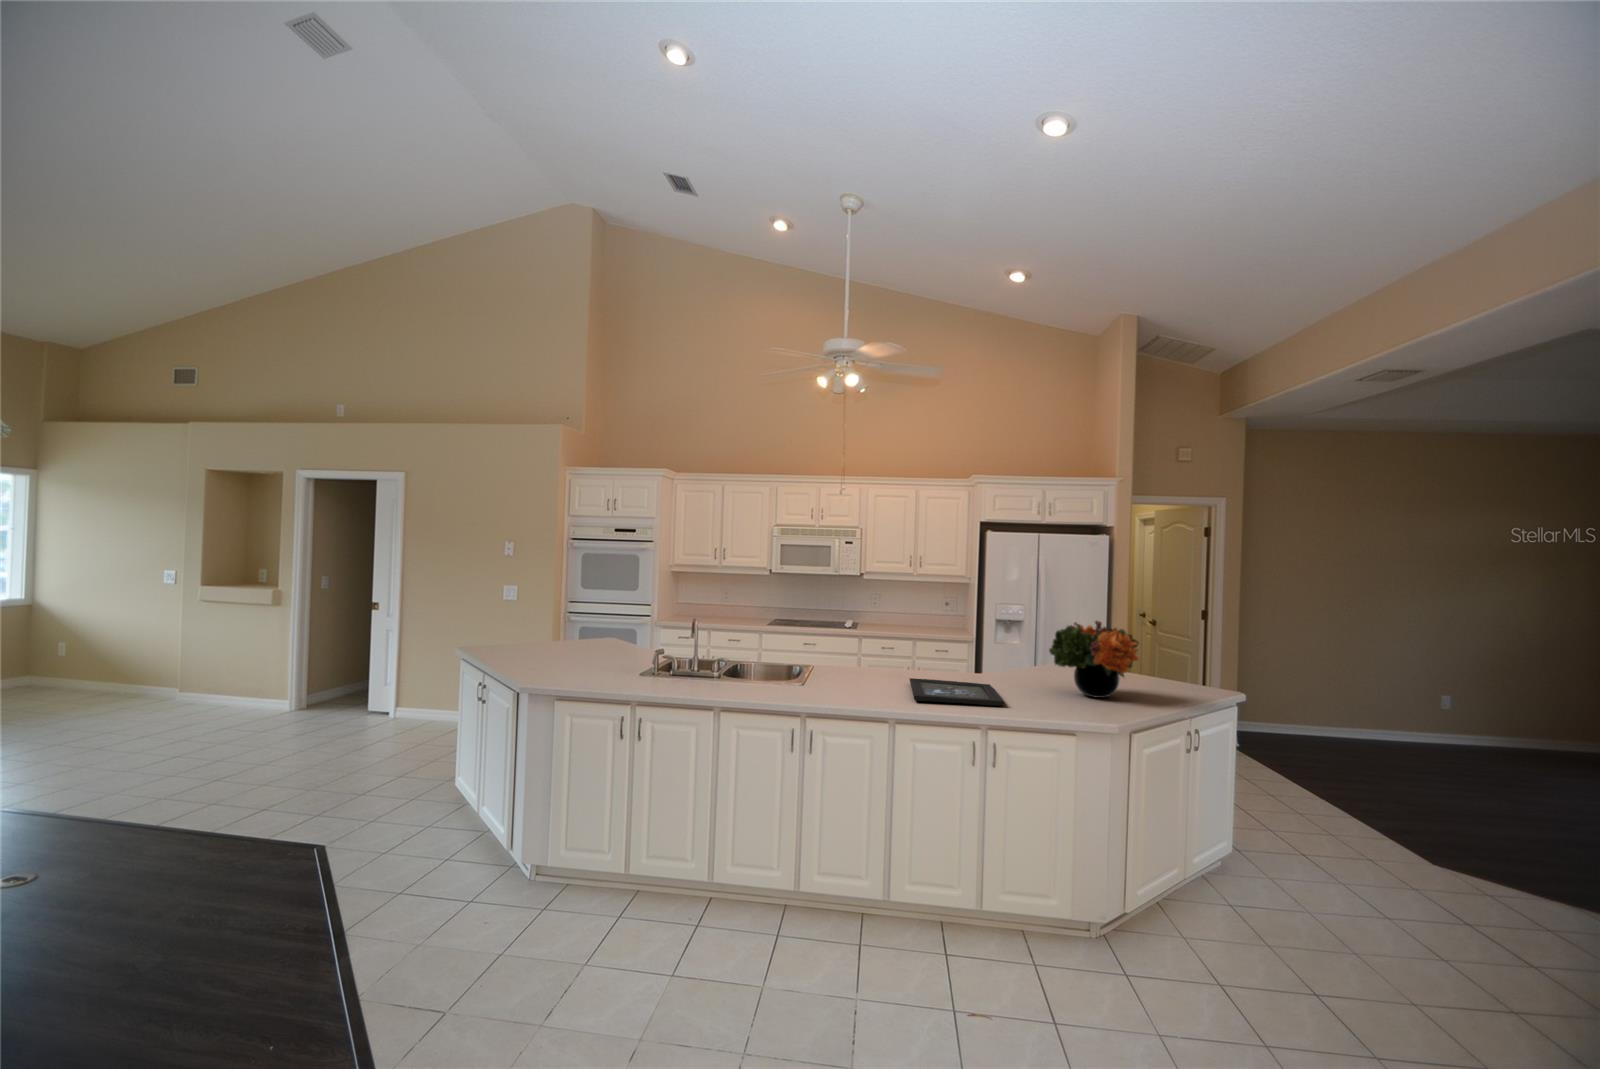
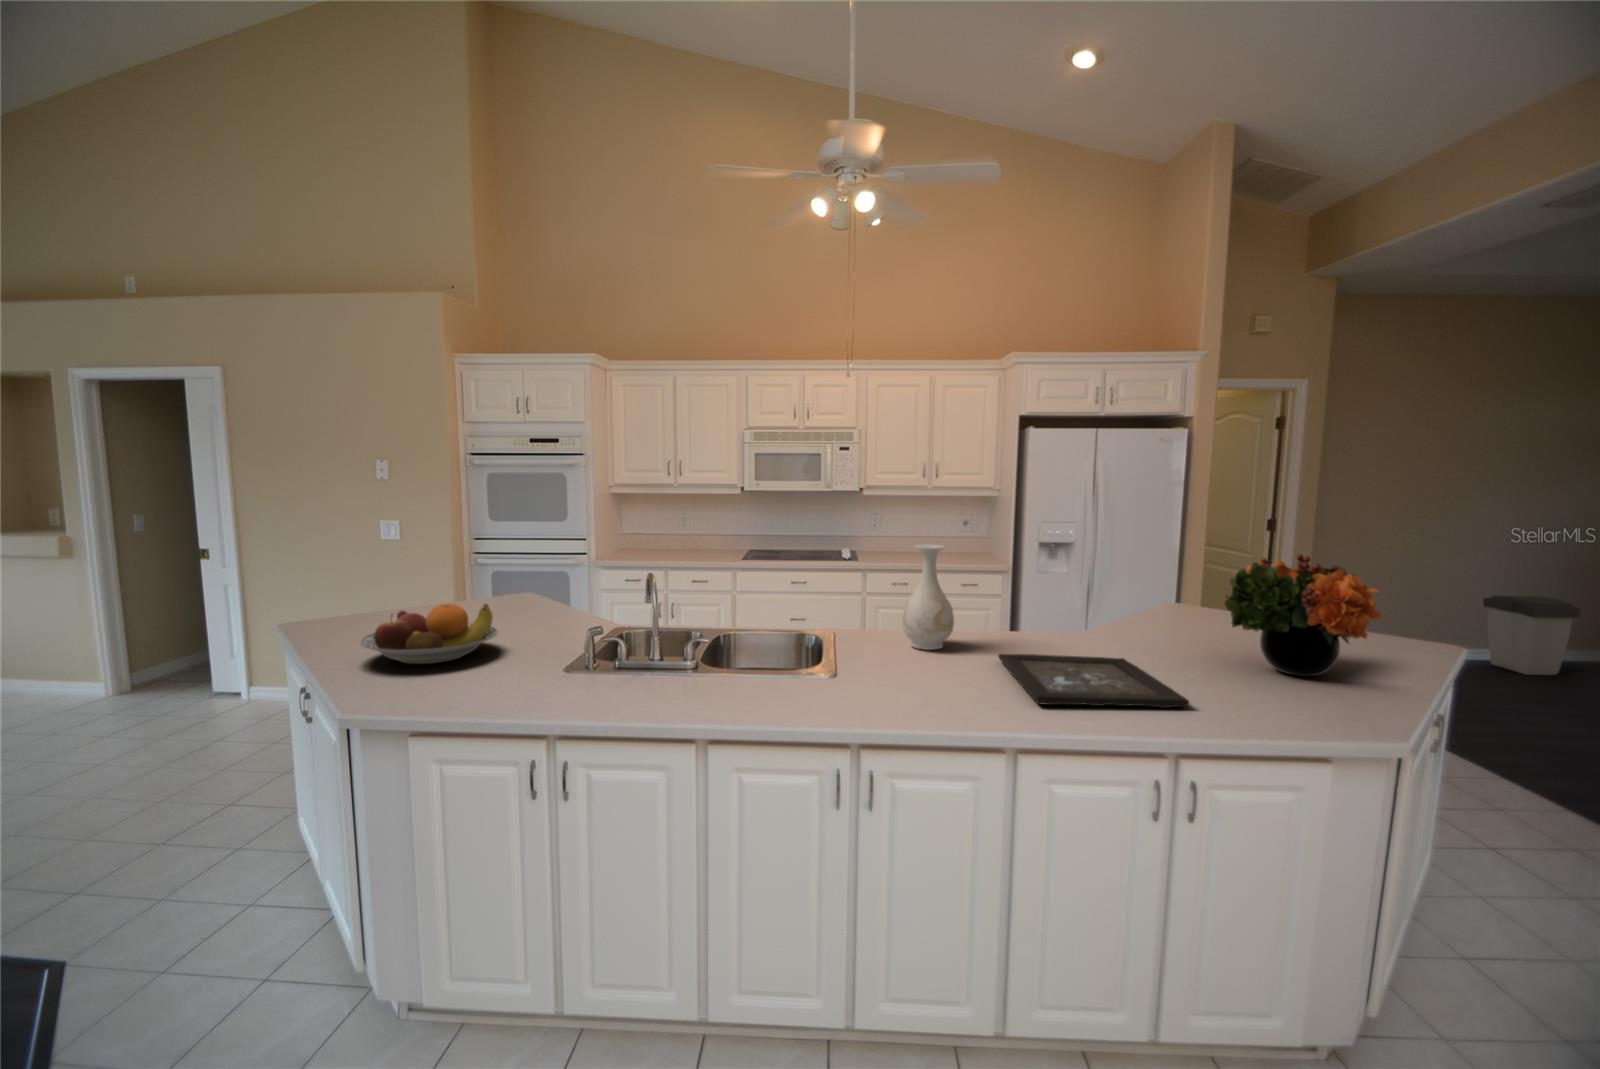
vase: none [854,608,887,676] -> present [902,544,954,650]
fruit bowl: none [518,634,599,669] -> present [360,604,498,664]
trash can: none [1398,682,1475,752] -> present [1483,596,1581,675]

